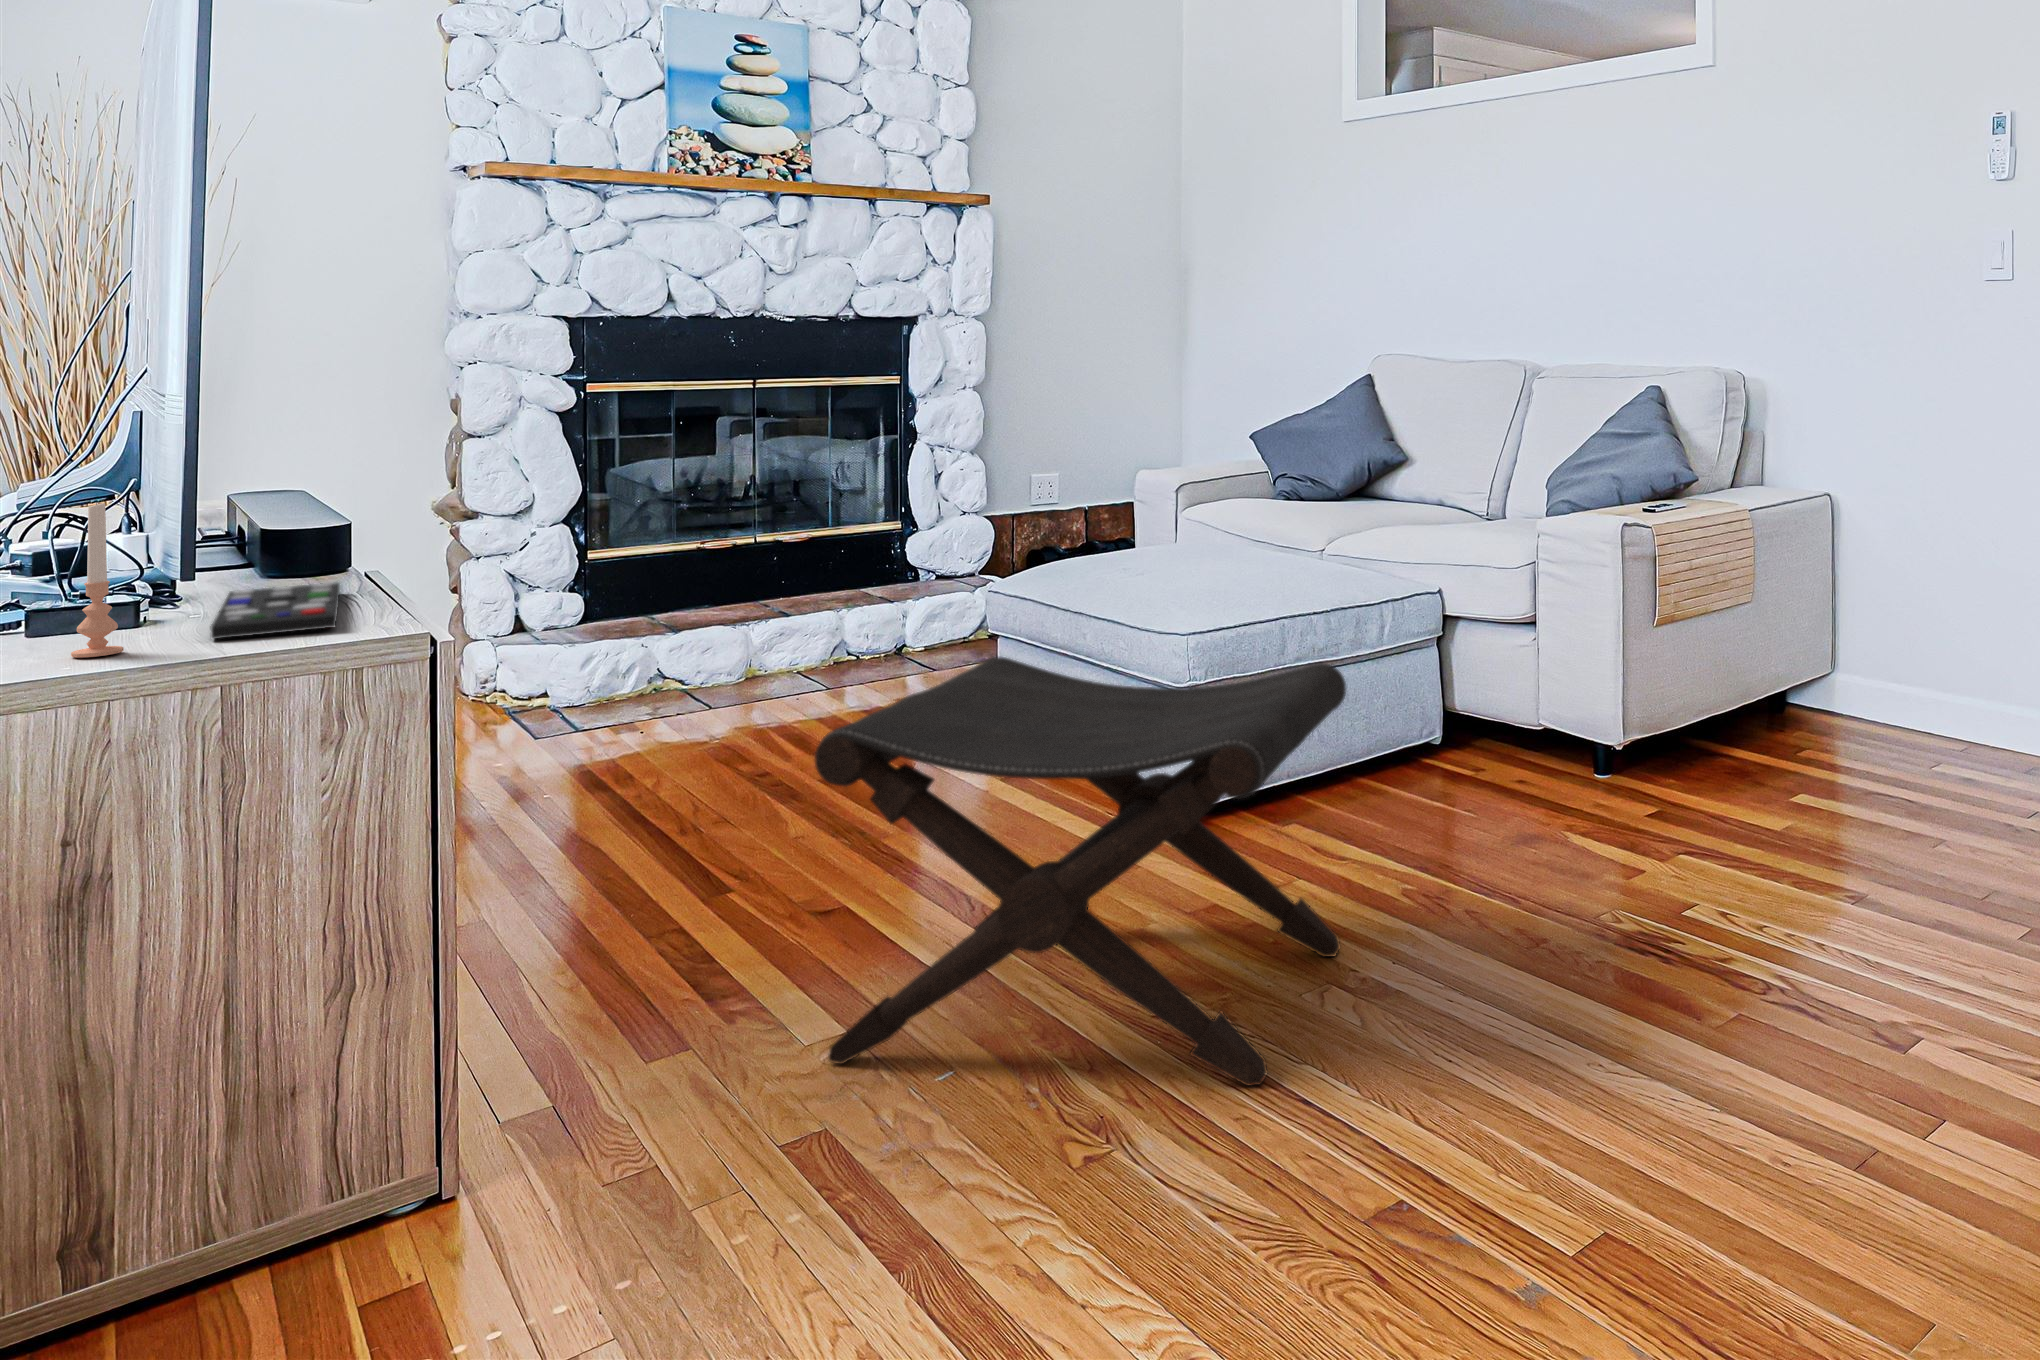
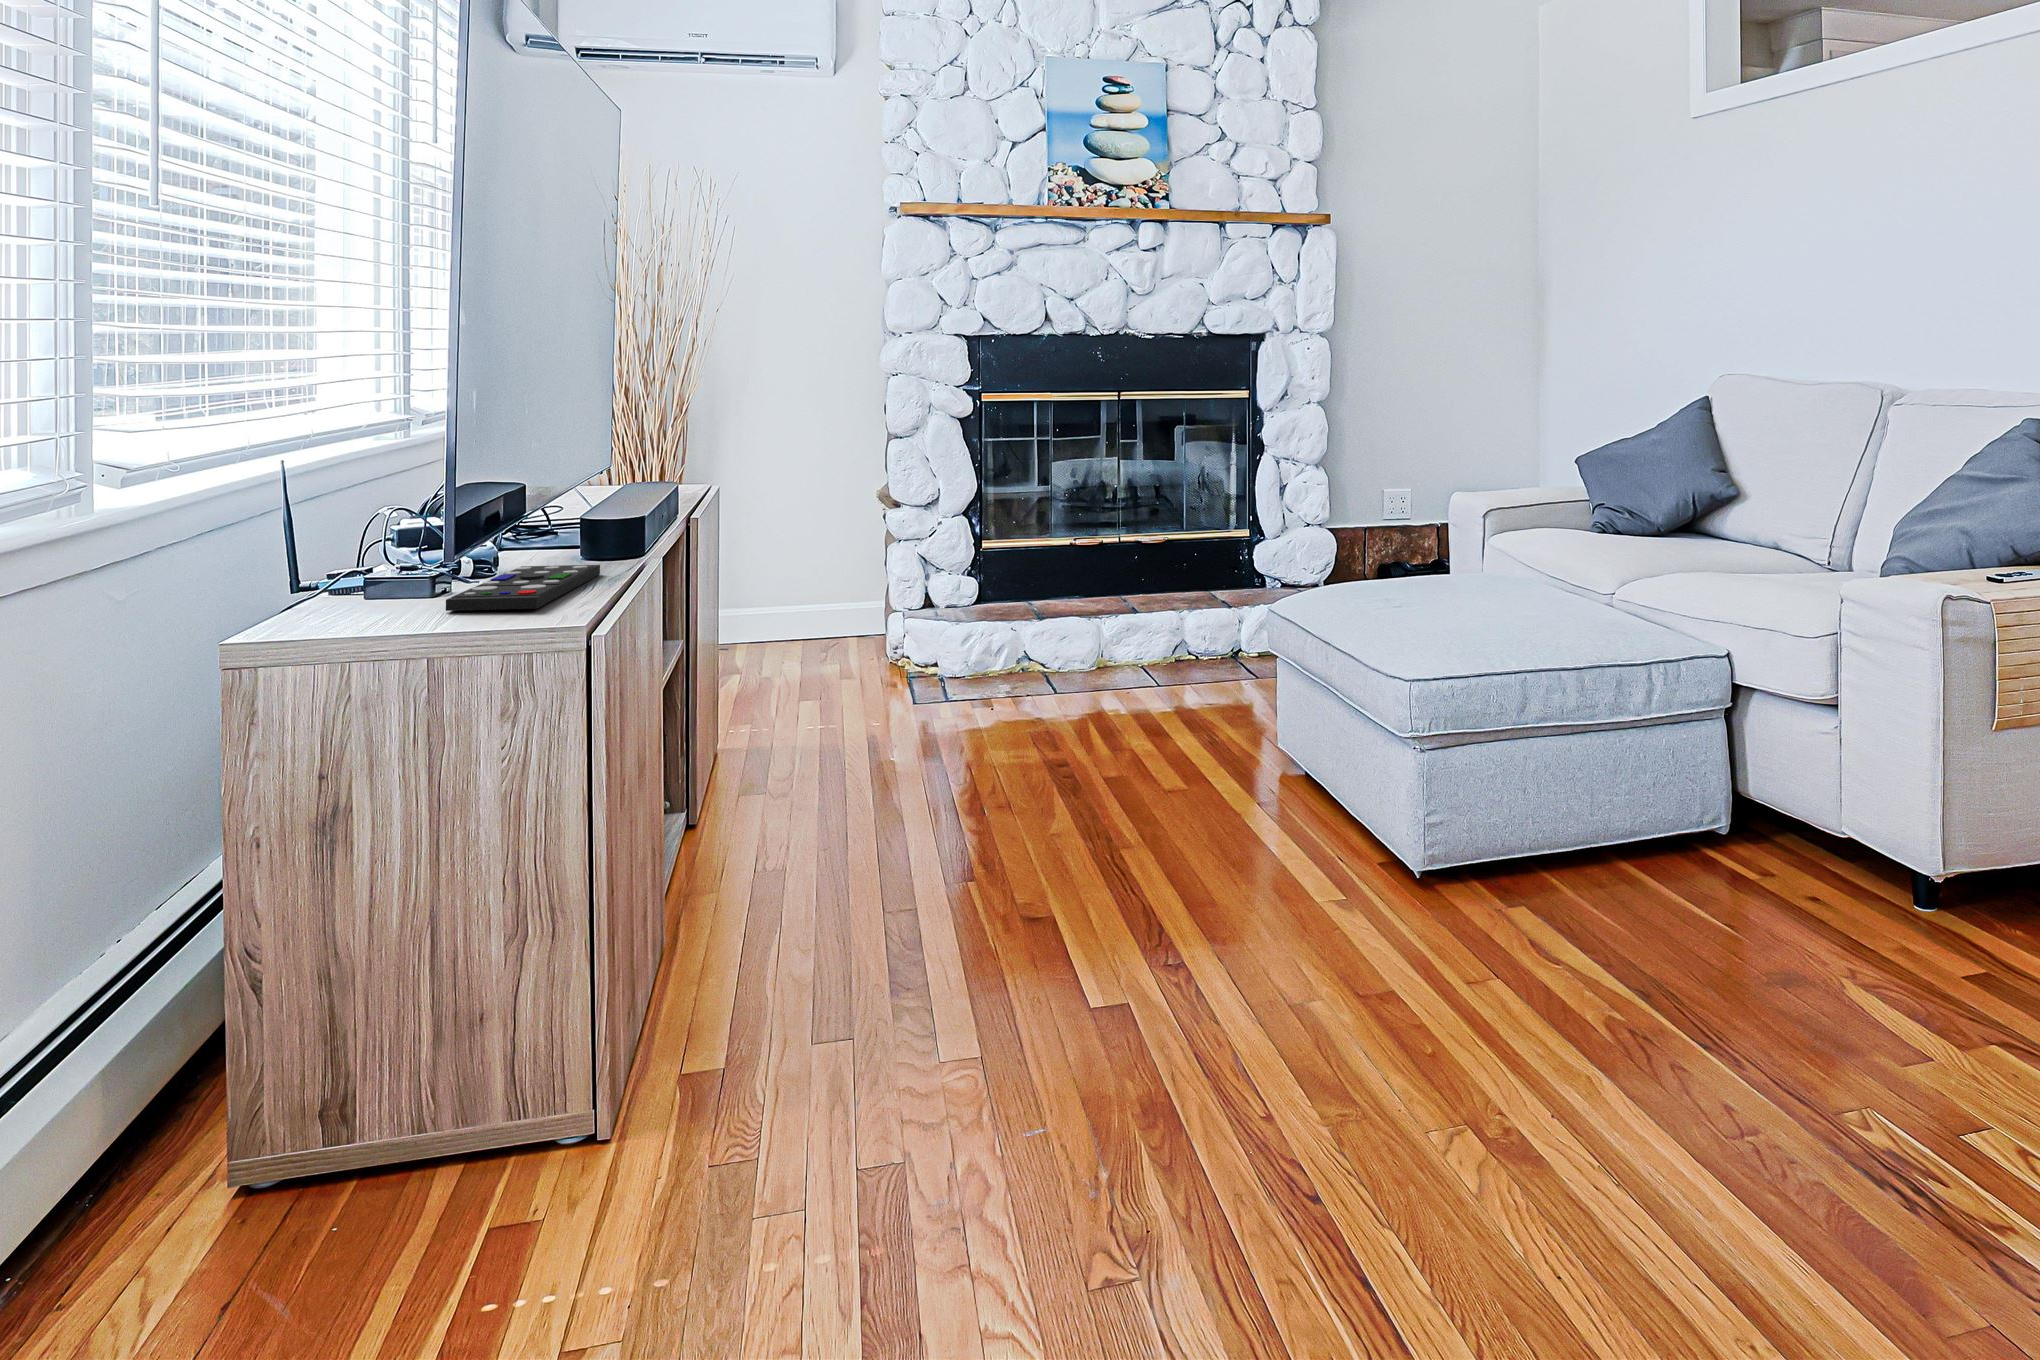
candle: present [71,502,124,658] -> none [342,488,380,619]
footstool: present [815,657,1346,1085] -> none [936,686,1510,1240]

